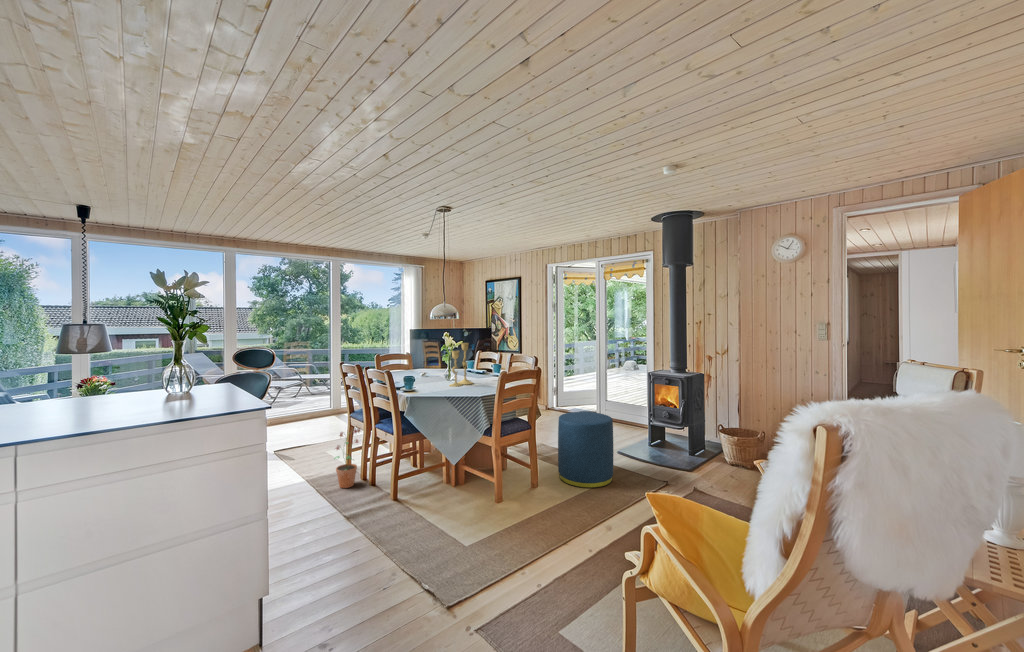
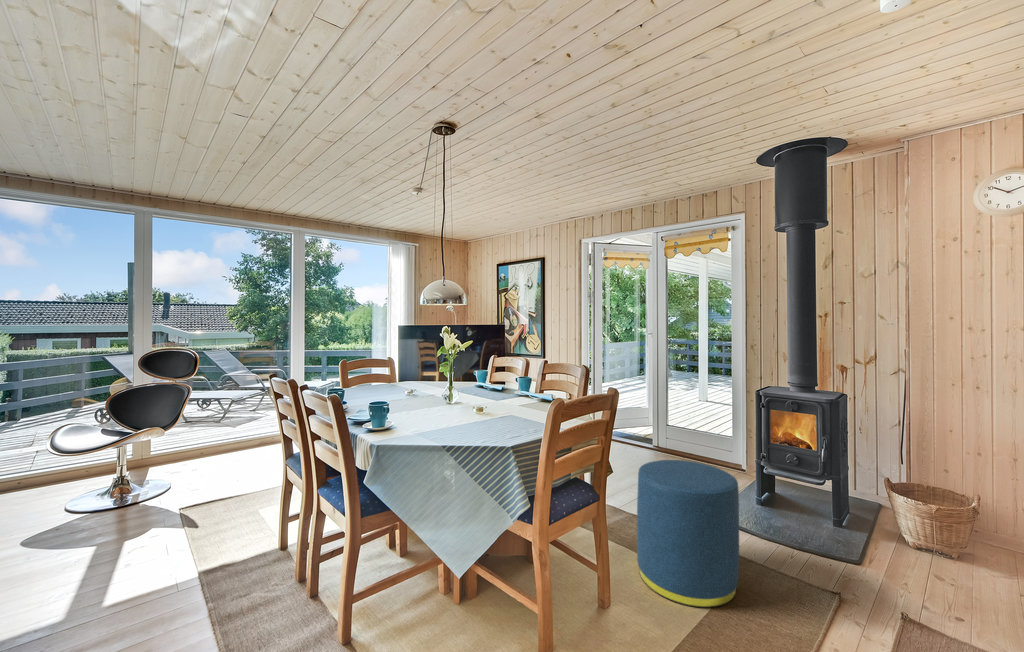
candlestick: present [449,343,473,387] -> none [451,344,491,419]
potted plant: present [334,428,360,488] -> none [241,491,298,603]

